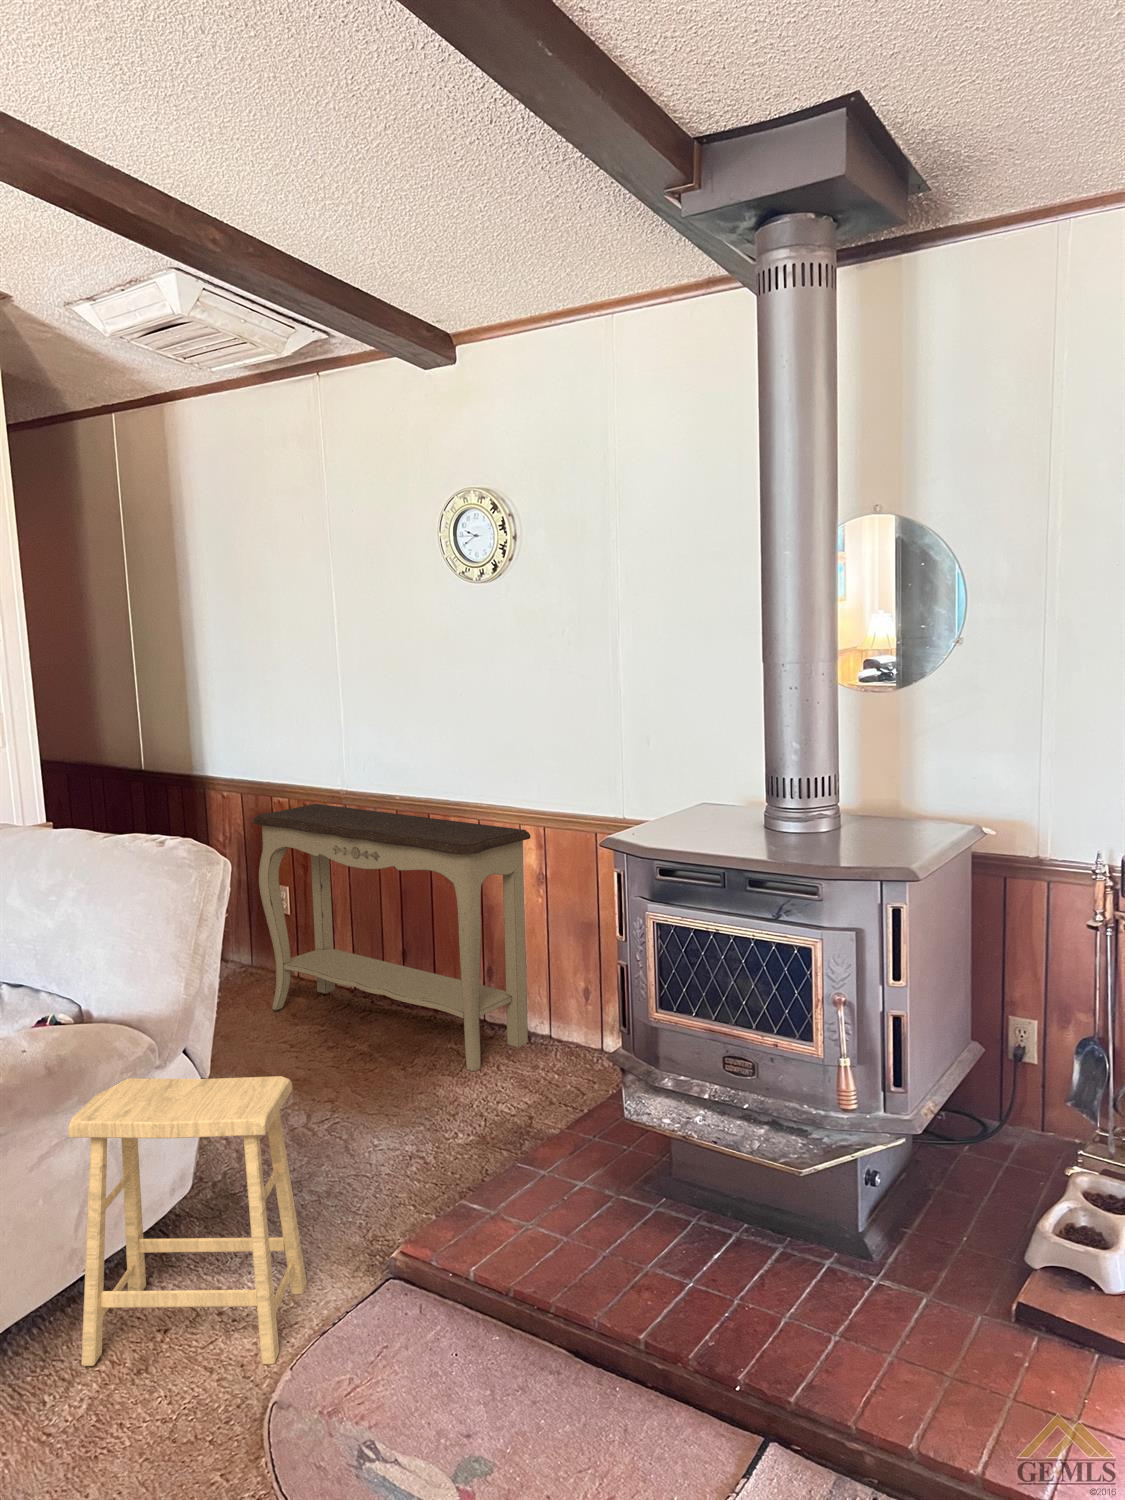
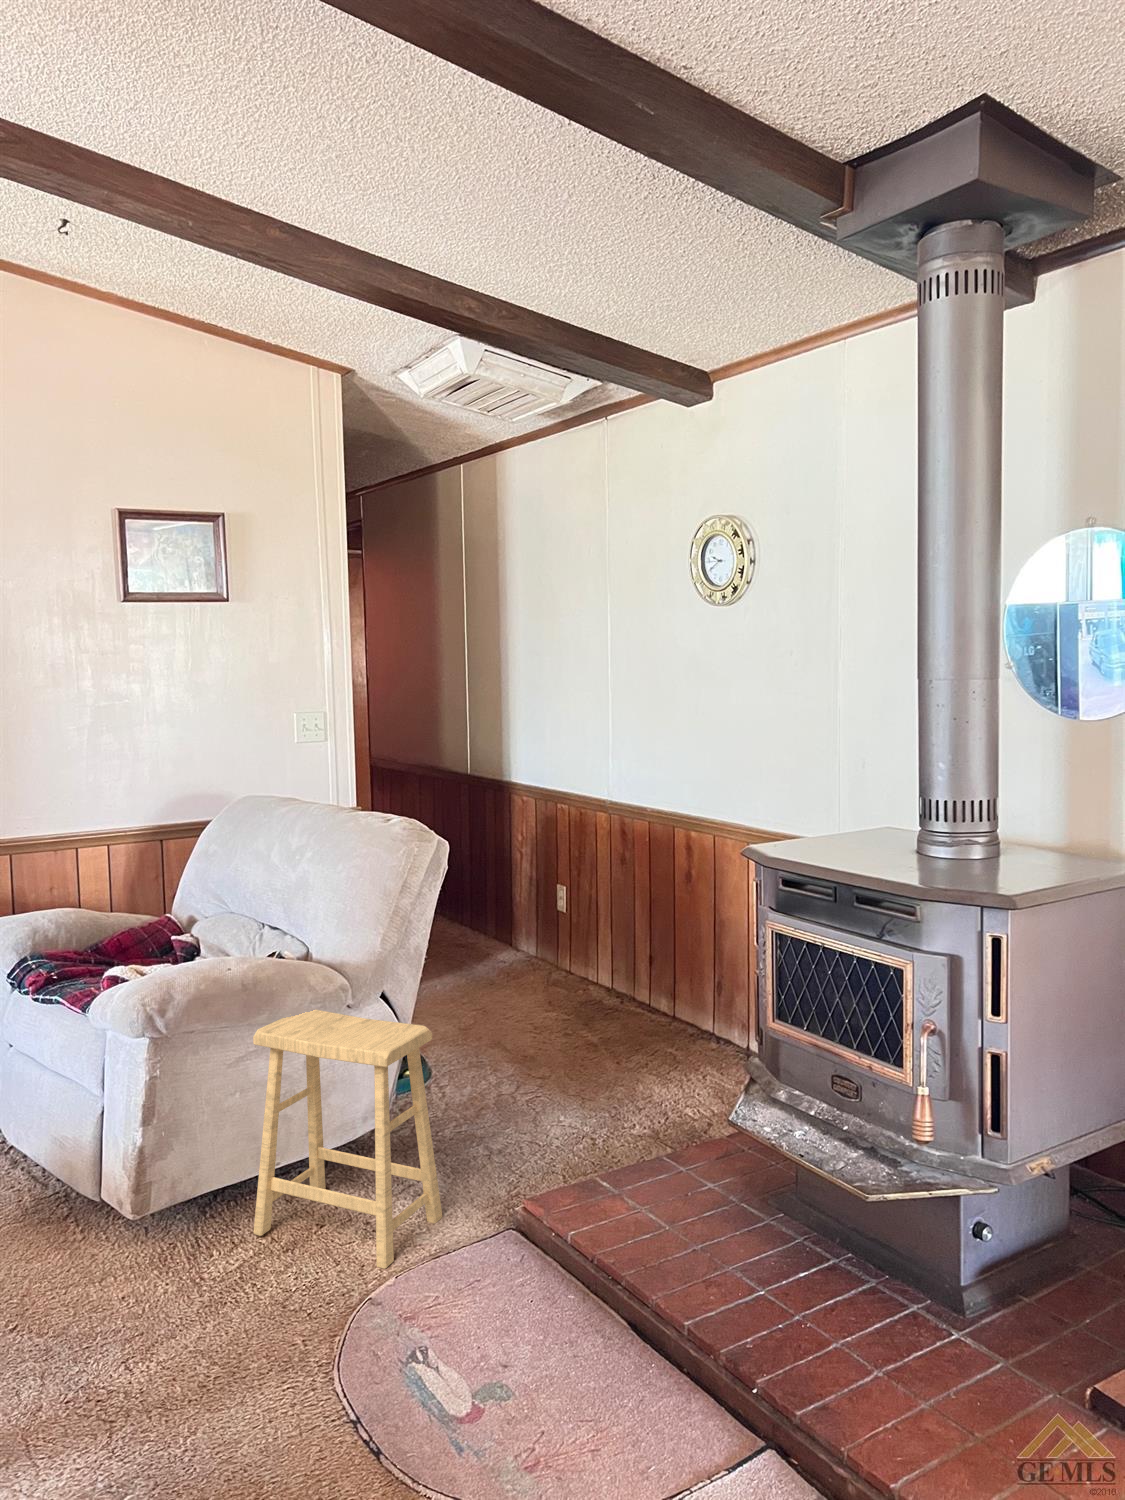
console table: present [253,804,530,1072] -> none [523,813,751,1077]

